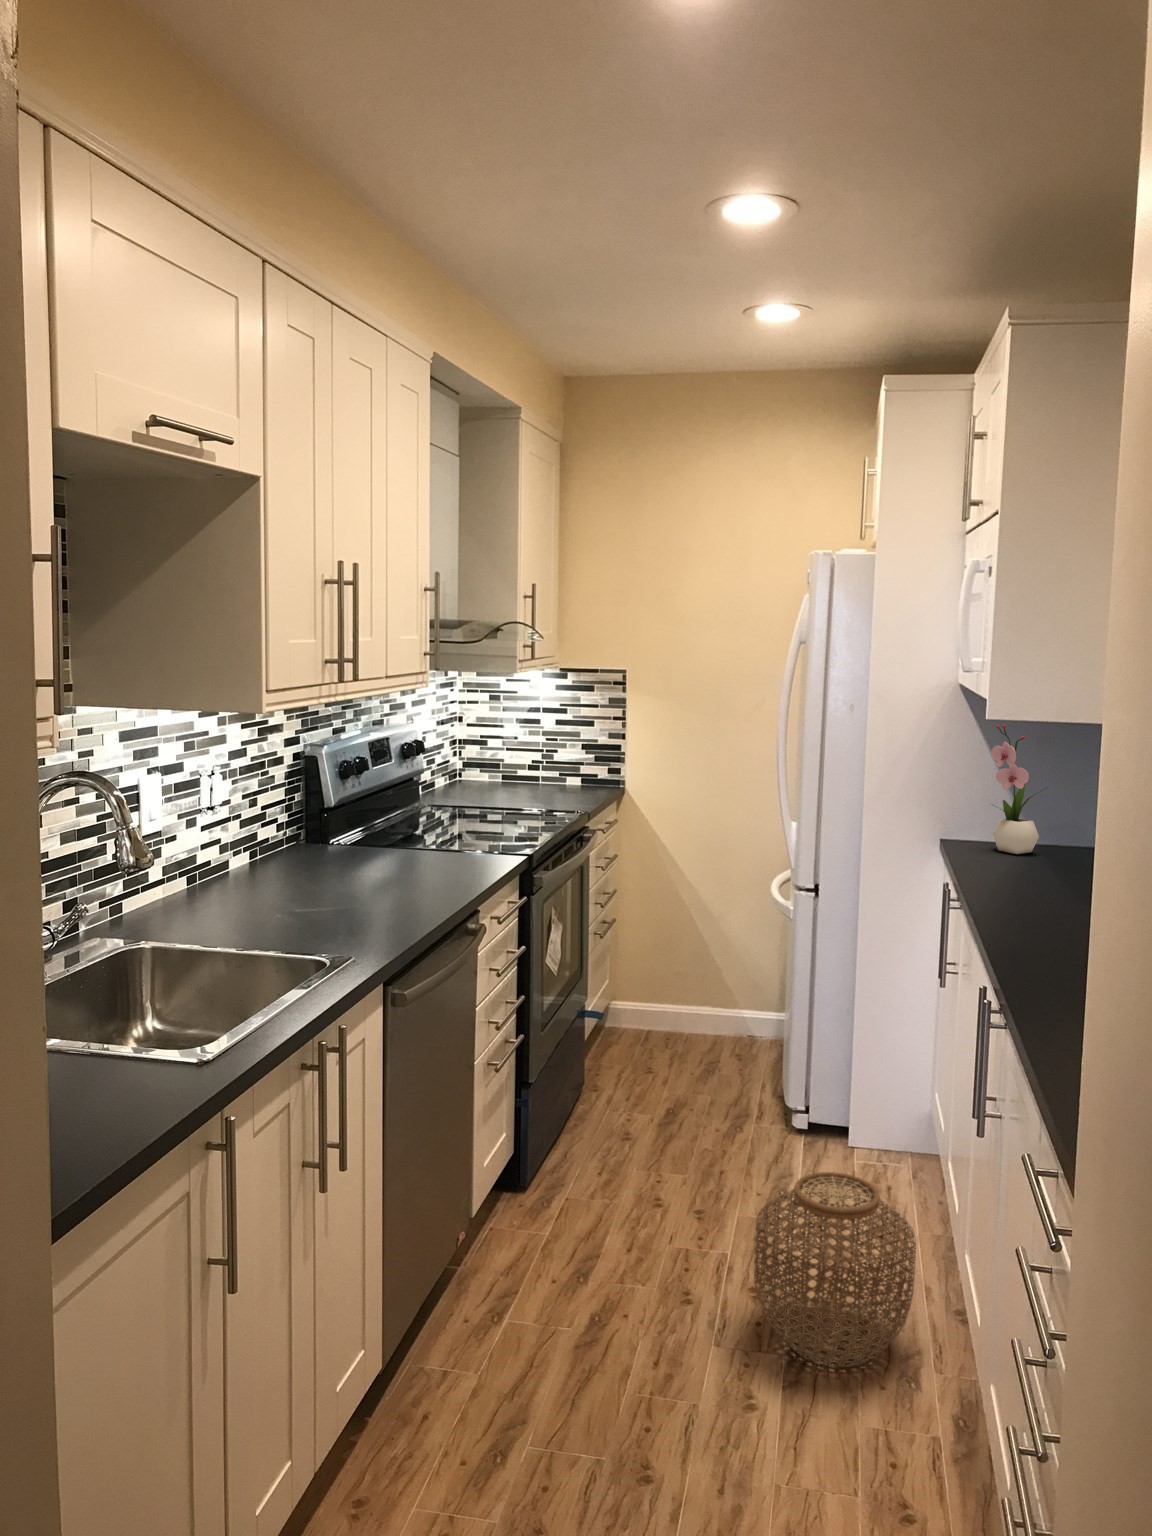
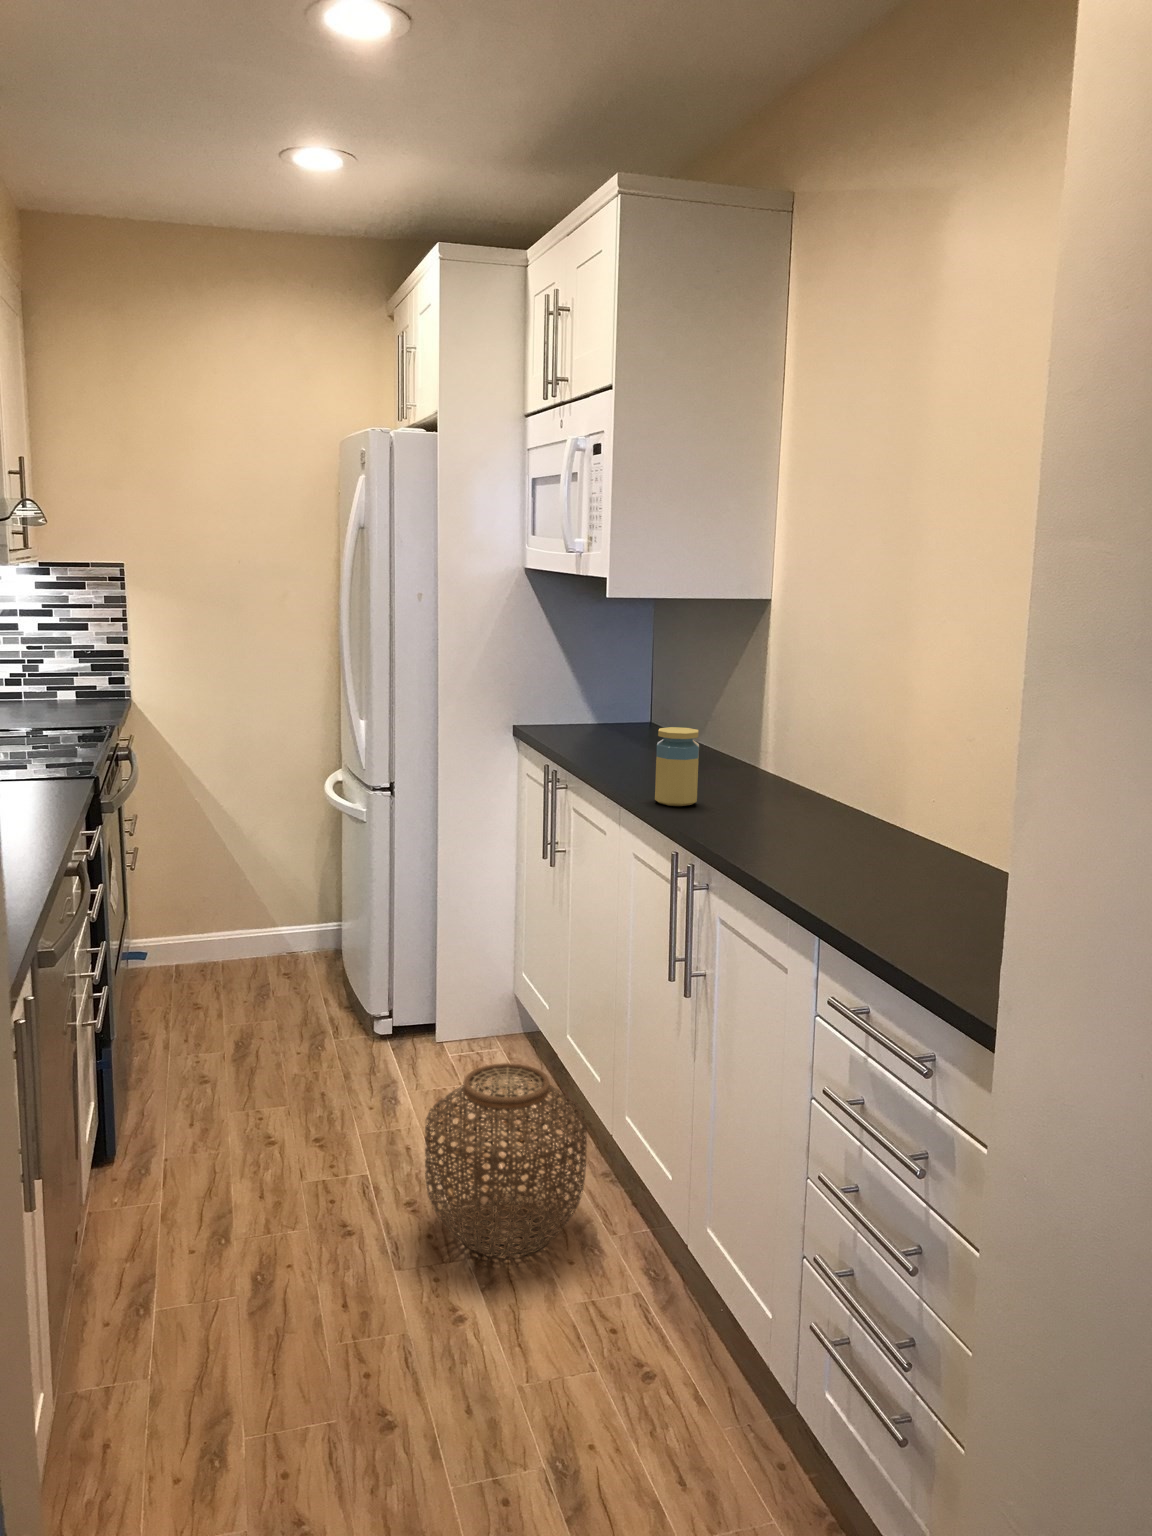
flower arrangement: present [991,724,1047,854] -> none [560,605,610,732]
jar: none [1001,861,1053,943] -> present [655,727,699,806]

